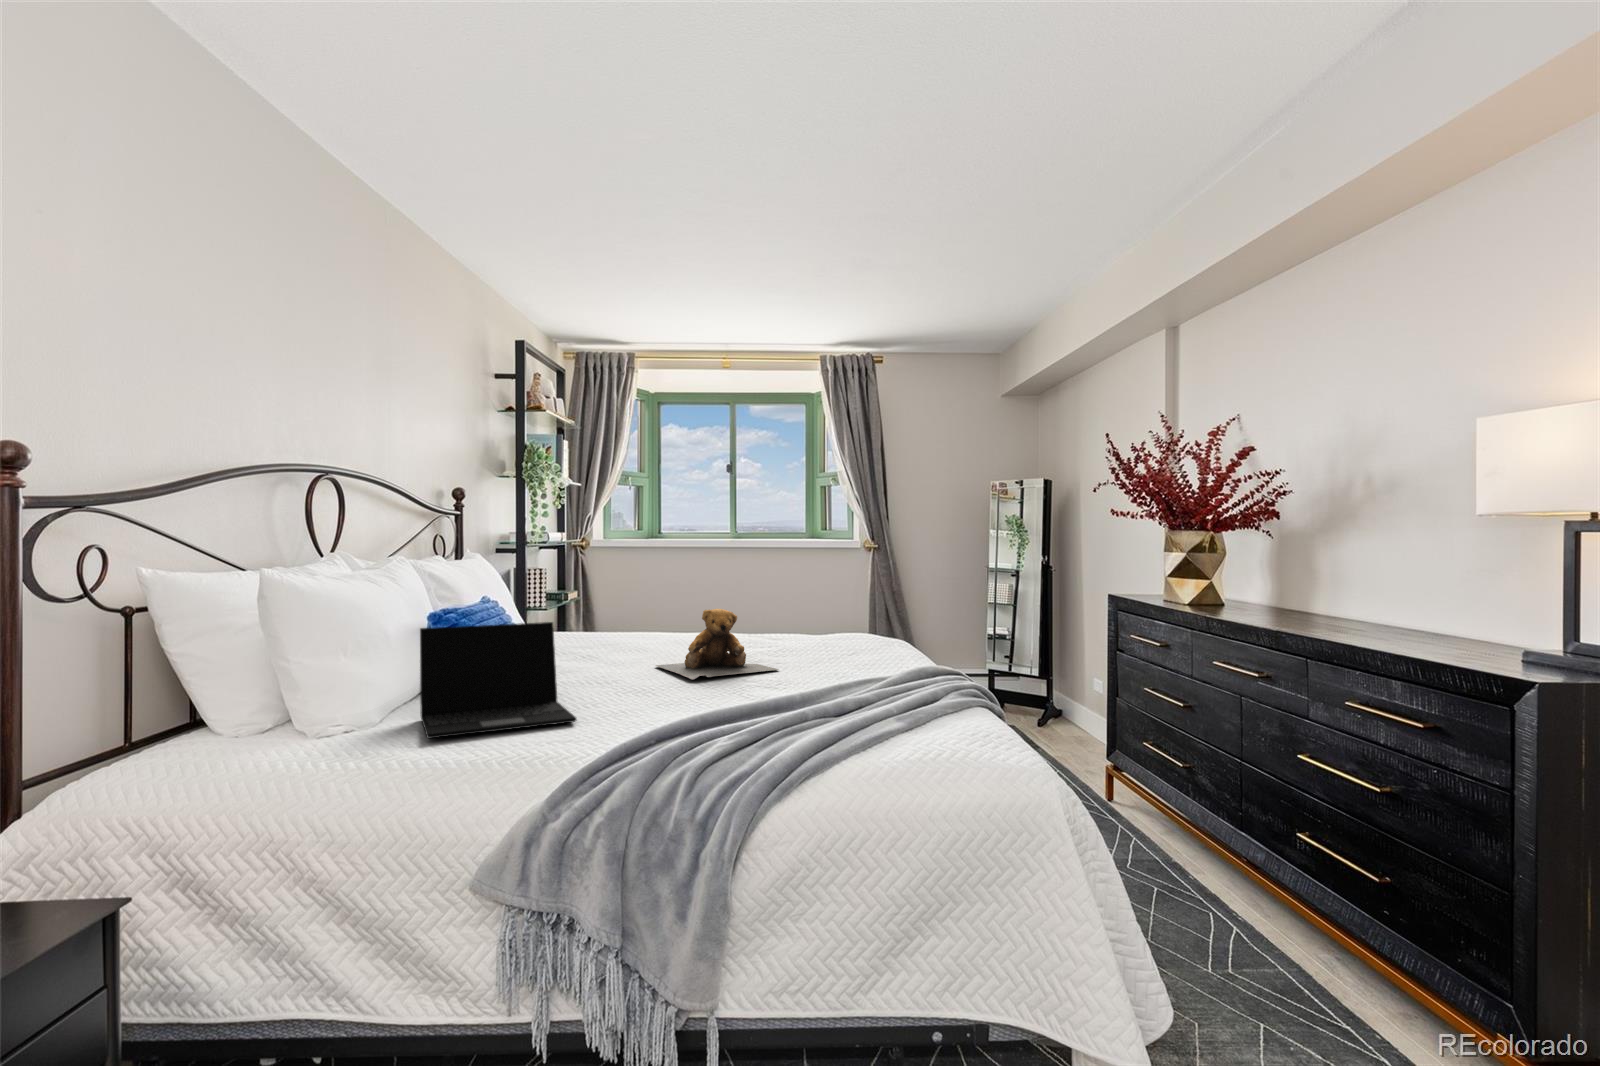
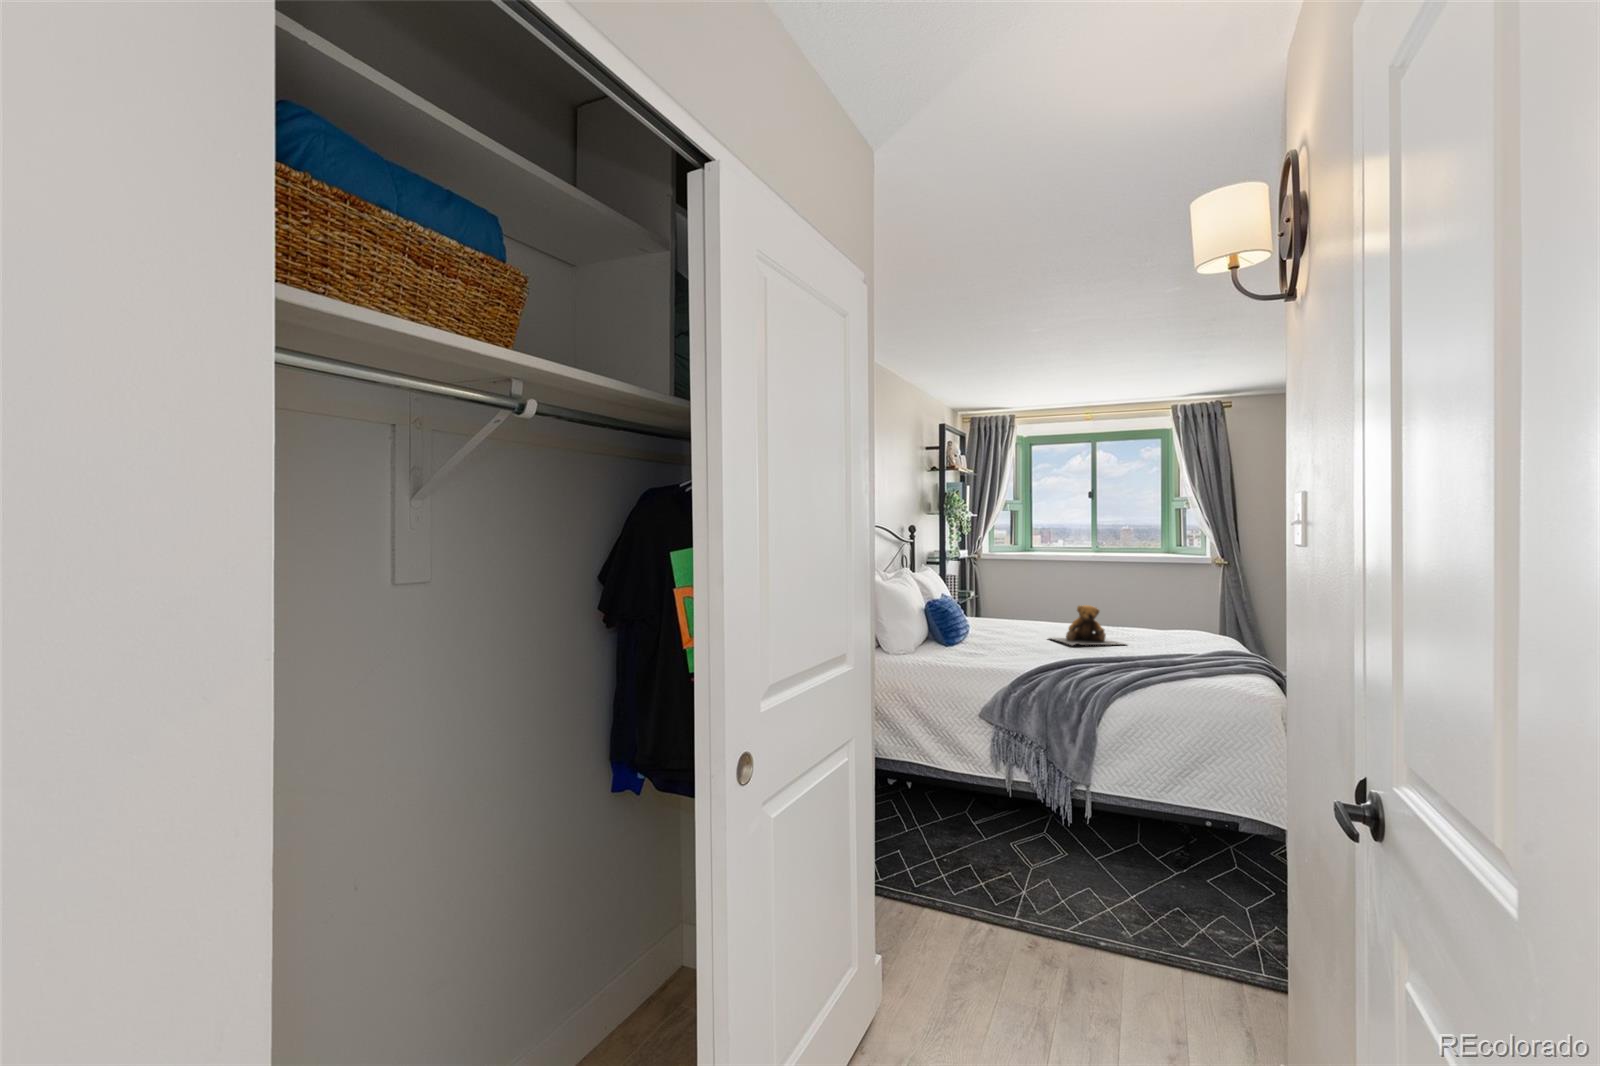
laptop: present [420,622,576,739] -> none [931,608,1013,659]

